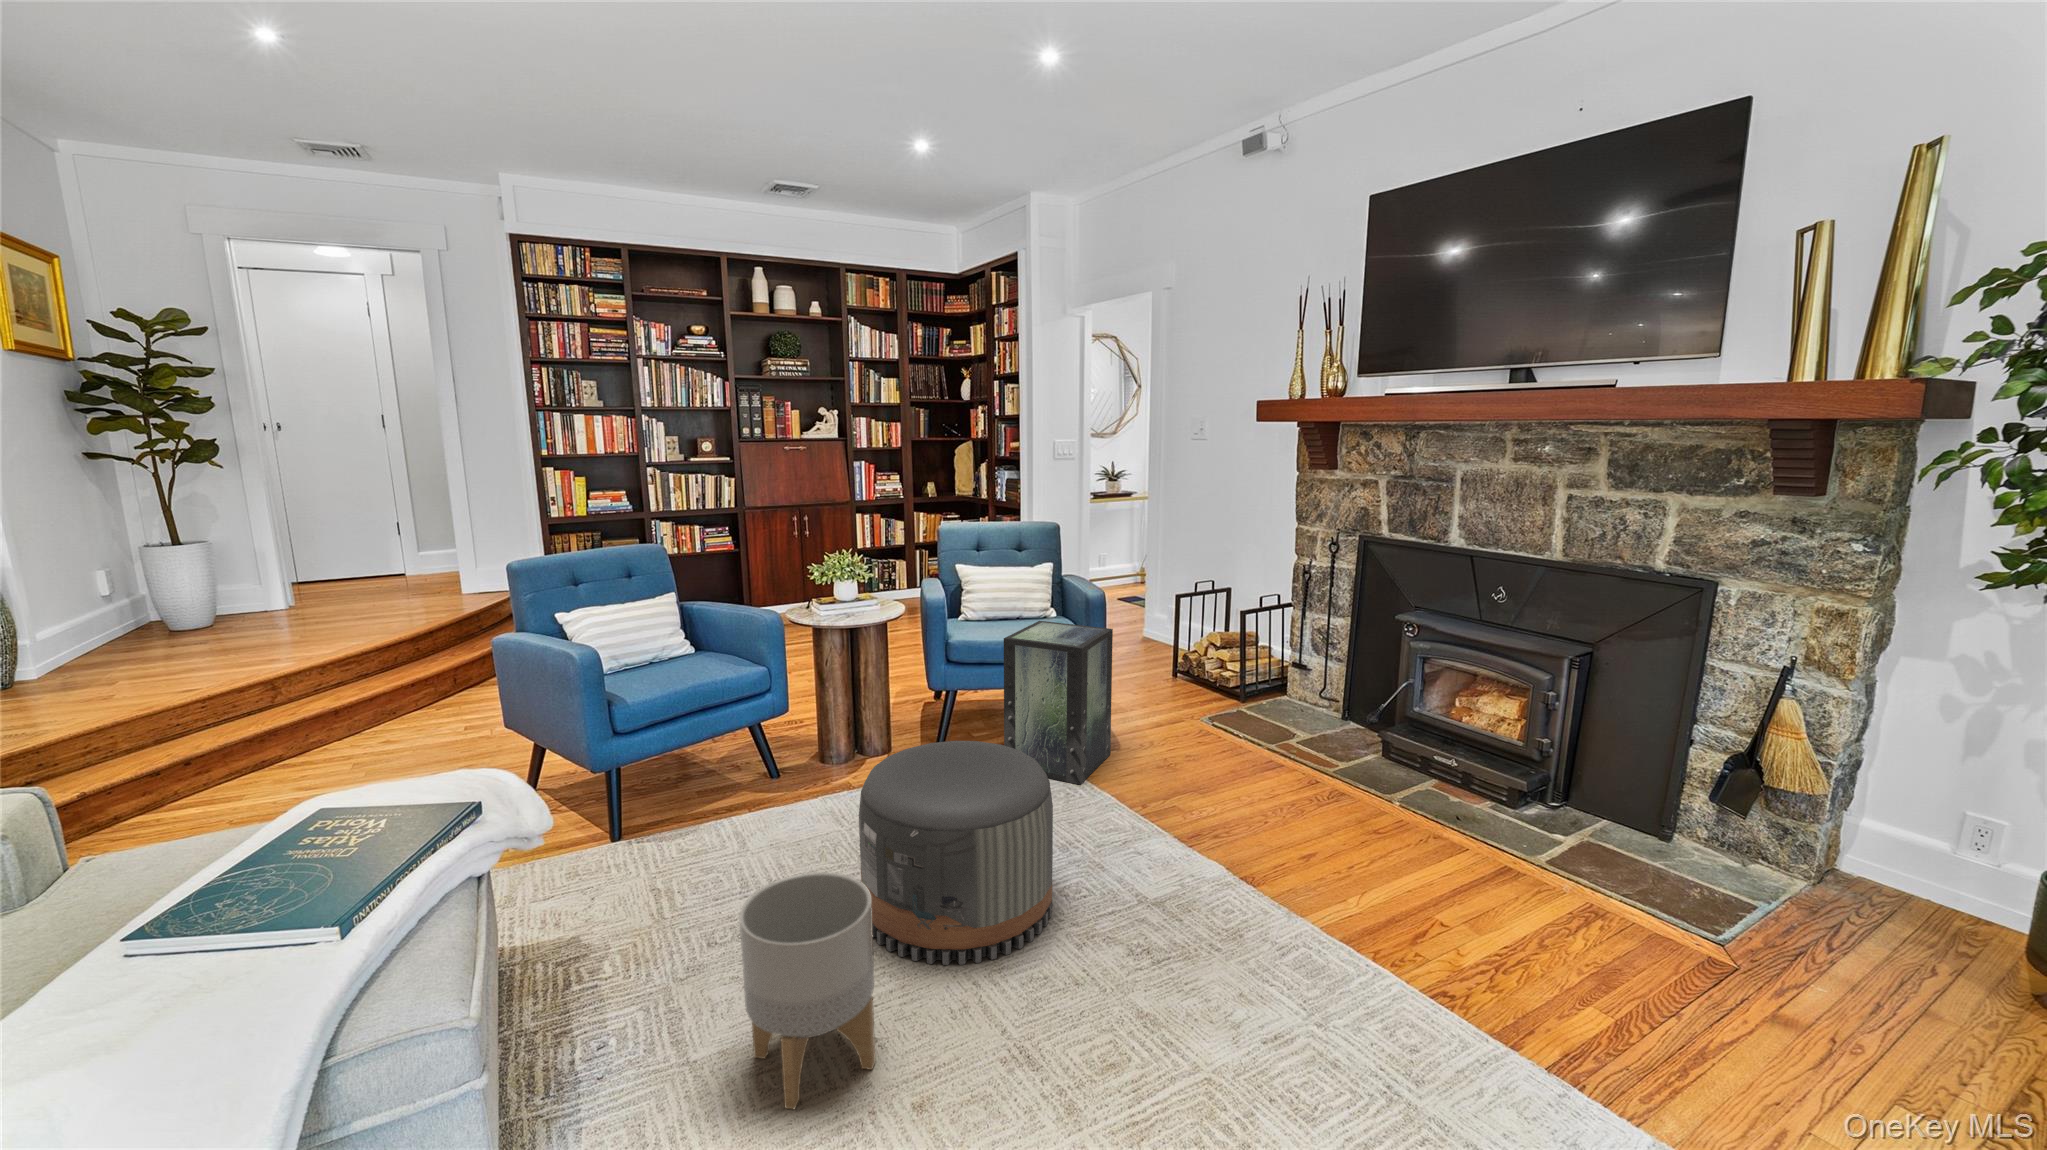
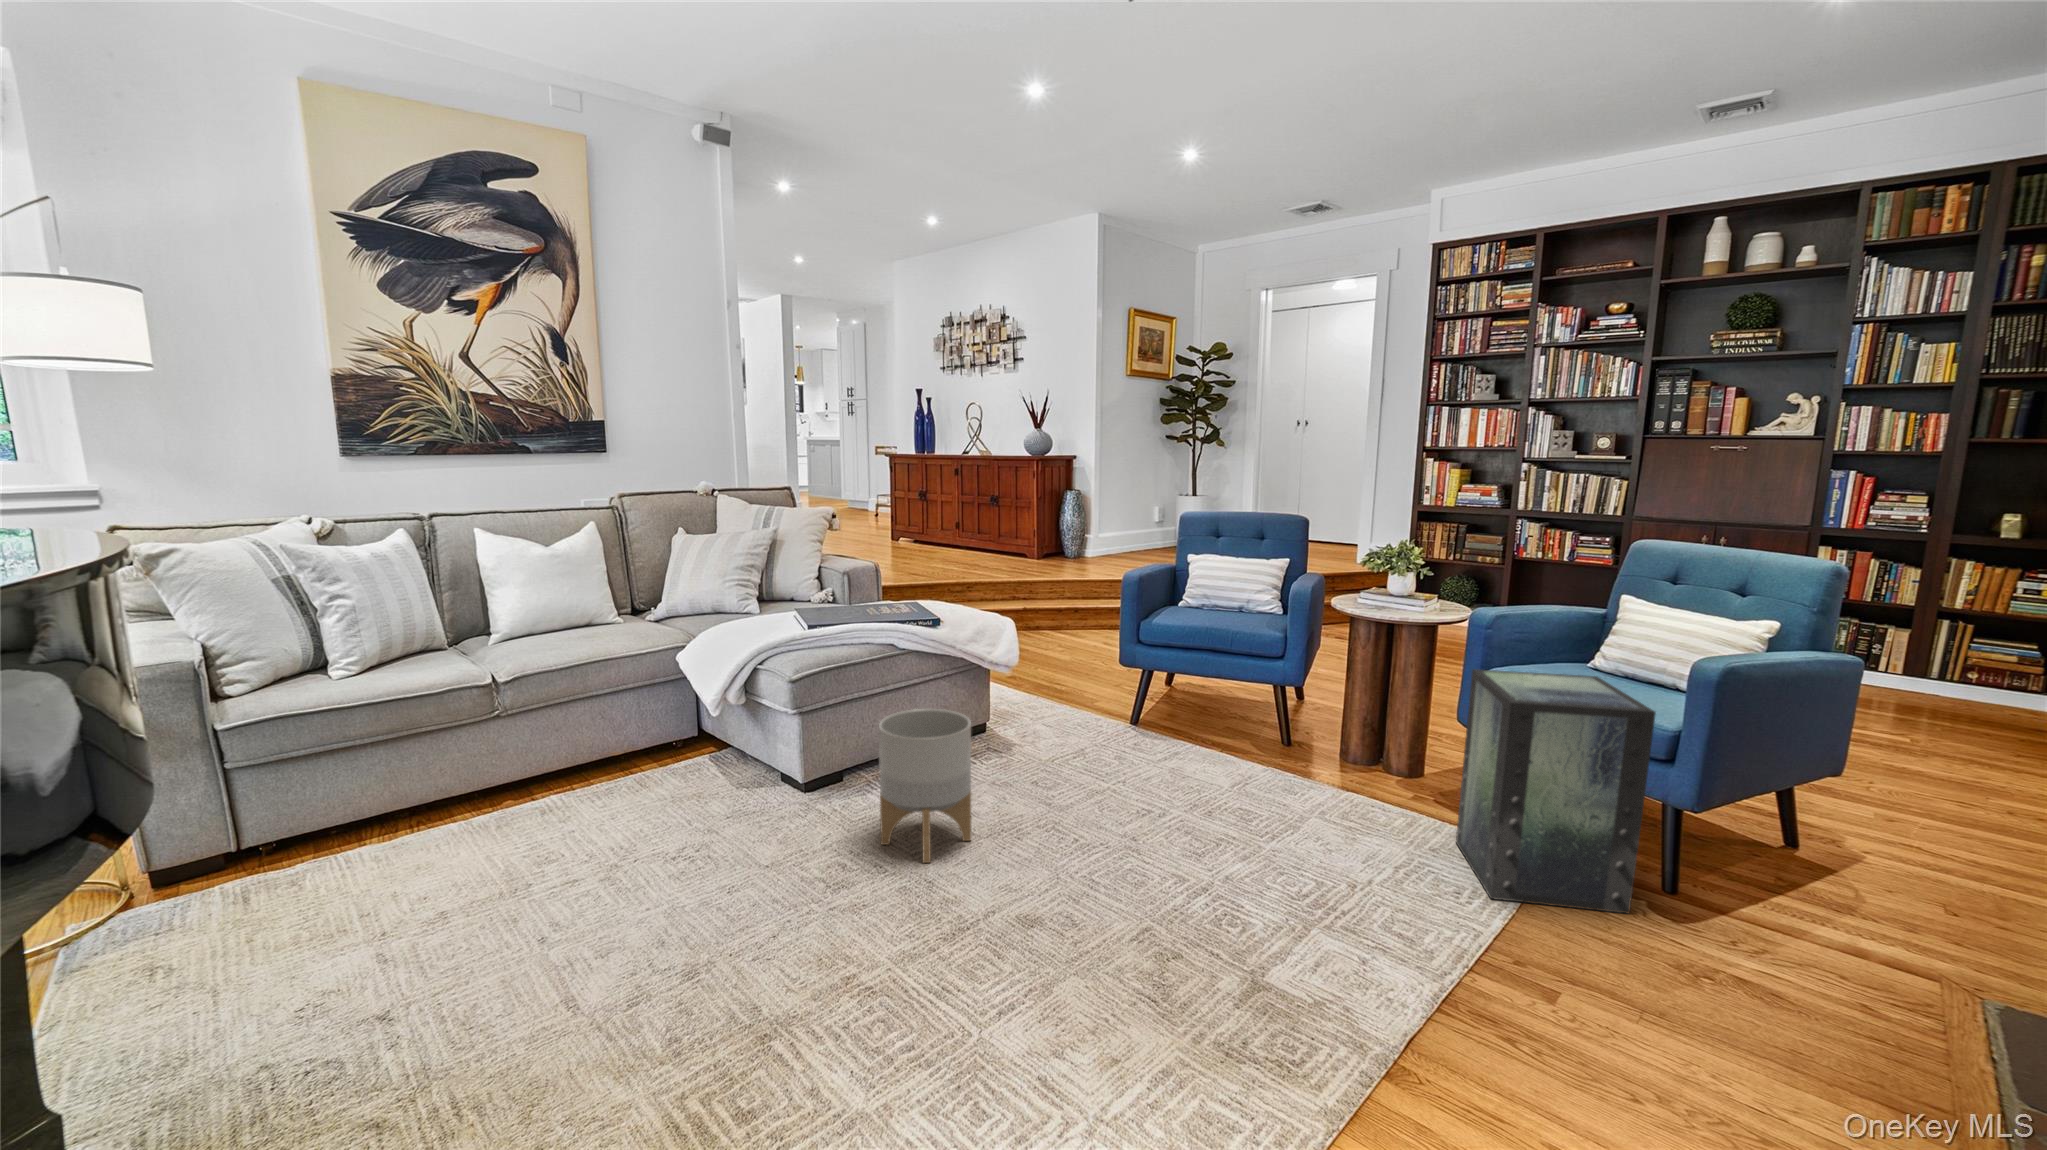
pouf: present [859,741,1053,965] -> none [1052,700,1249,913]

